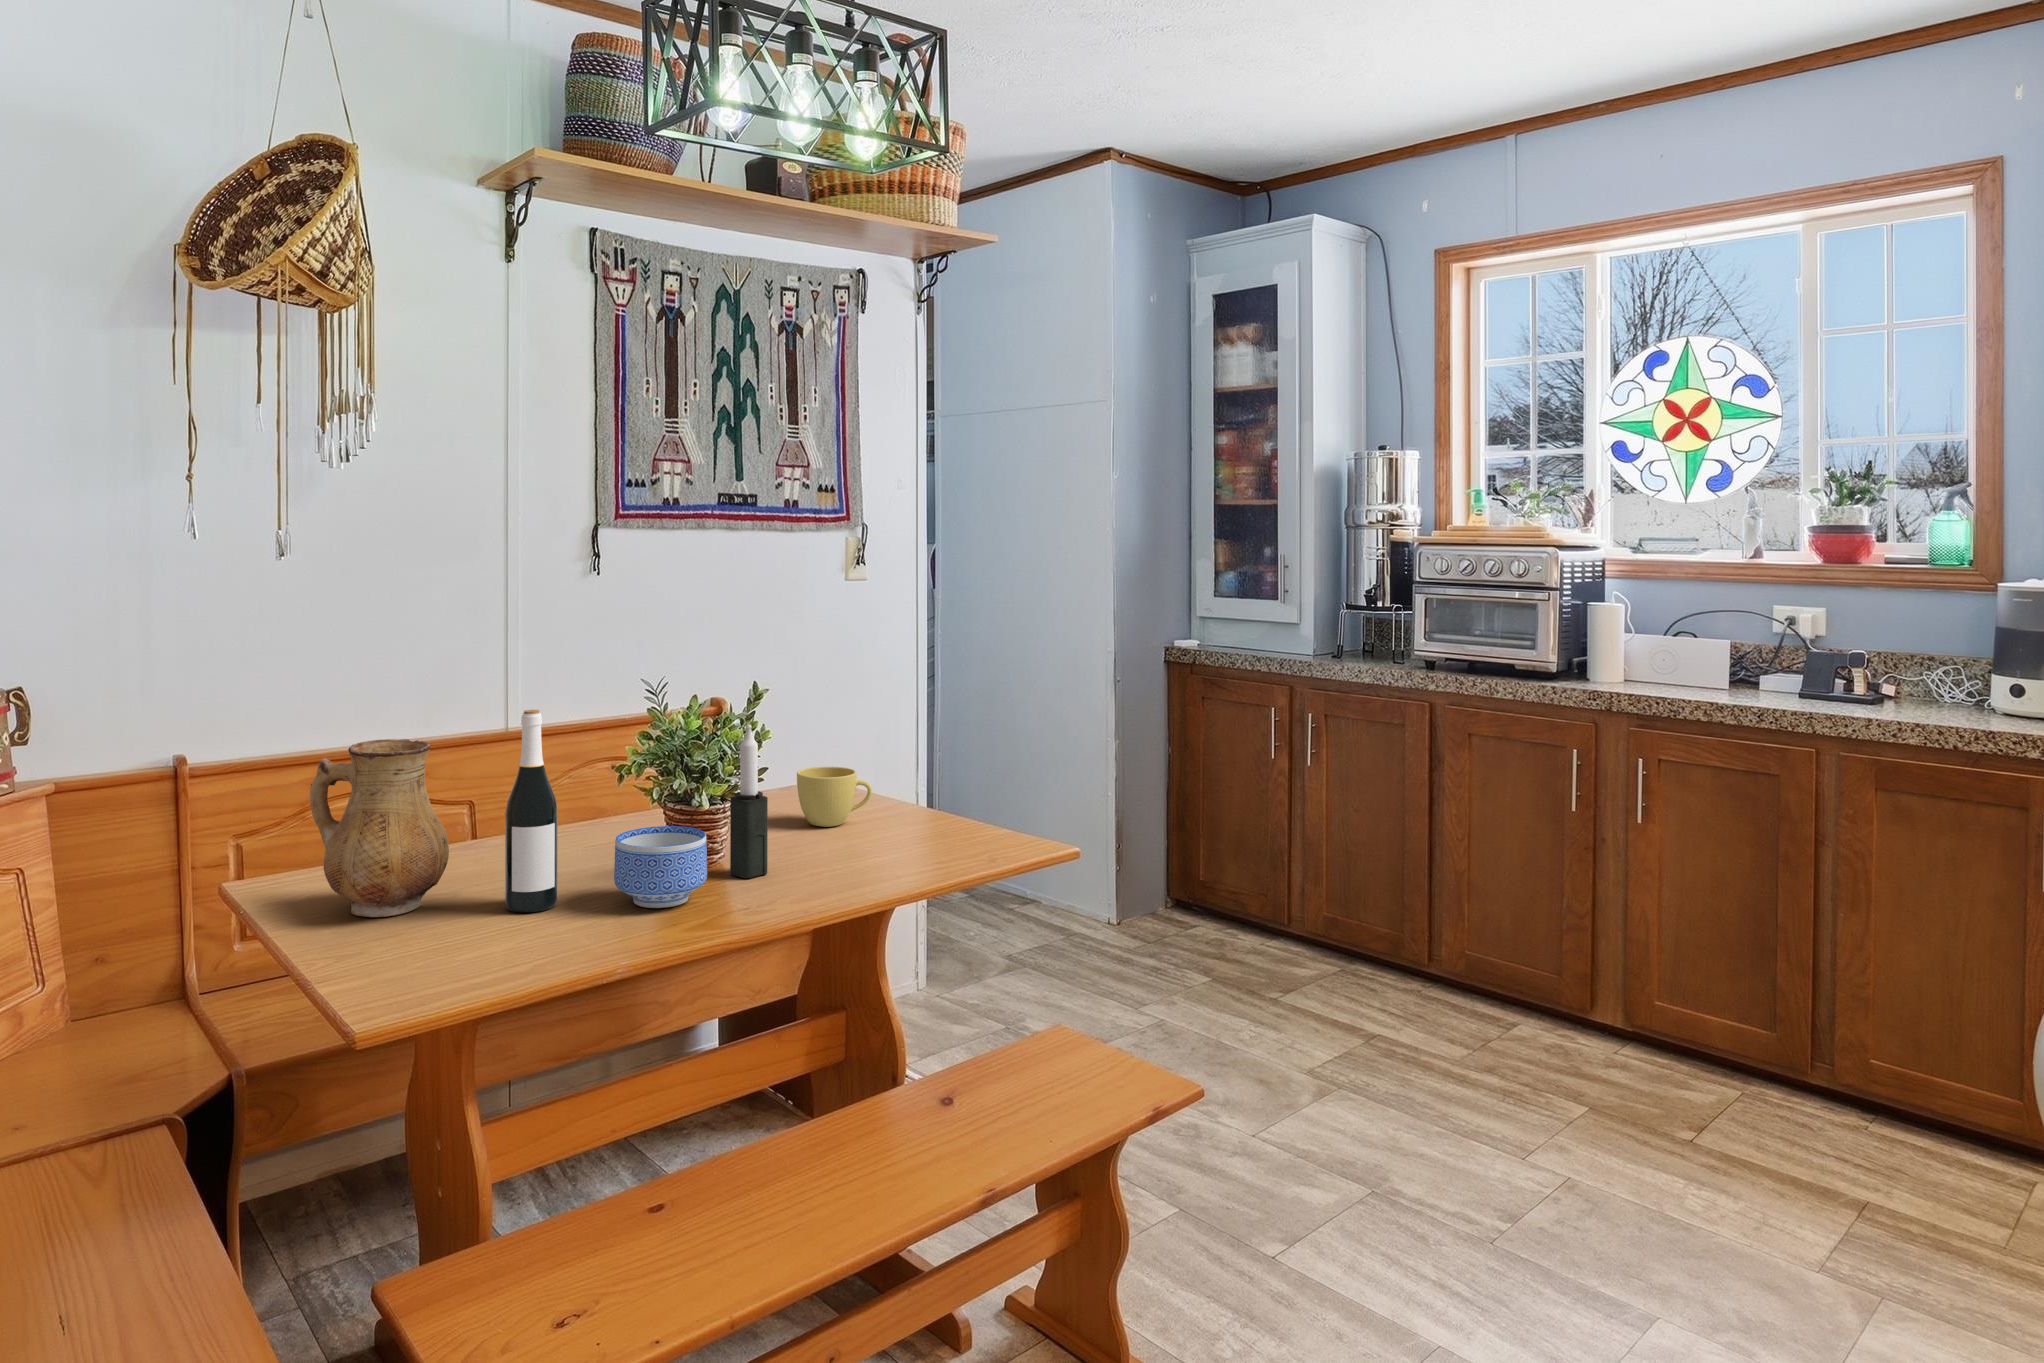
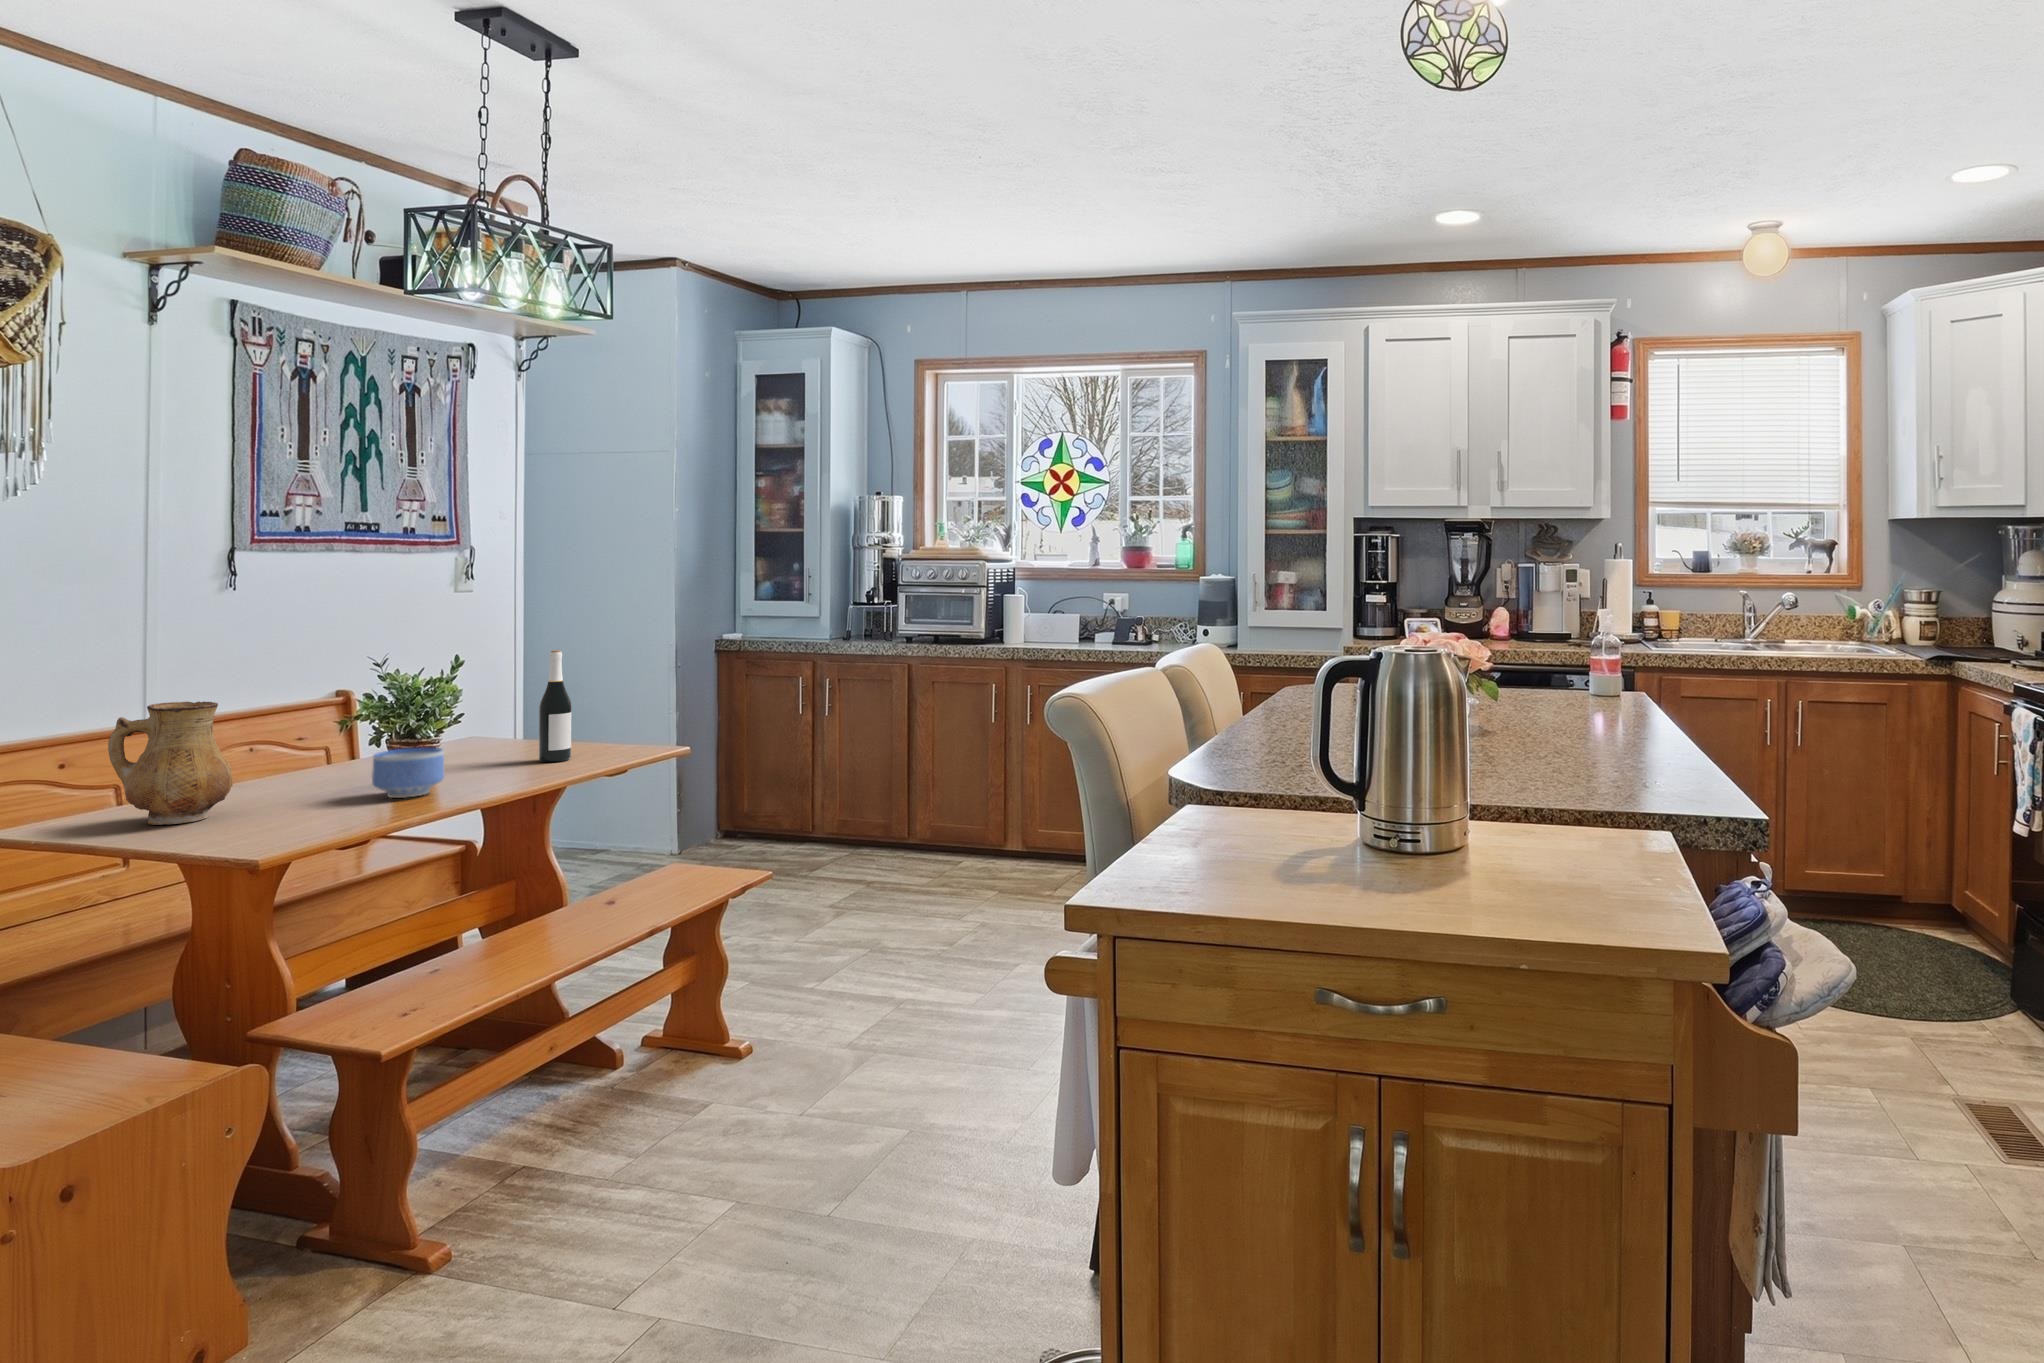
wine bottle: present [505,710,558,912] -> present [539,650,571,762]
candle: present [730,724,768,878] -> none [447,680,476,781]
cup: present [797,767,872,827] -> none [471,717,532,757]

